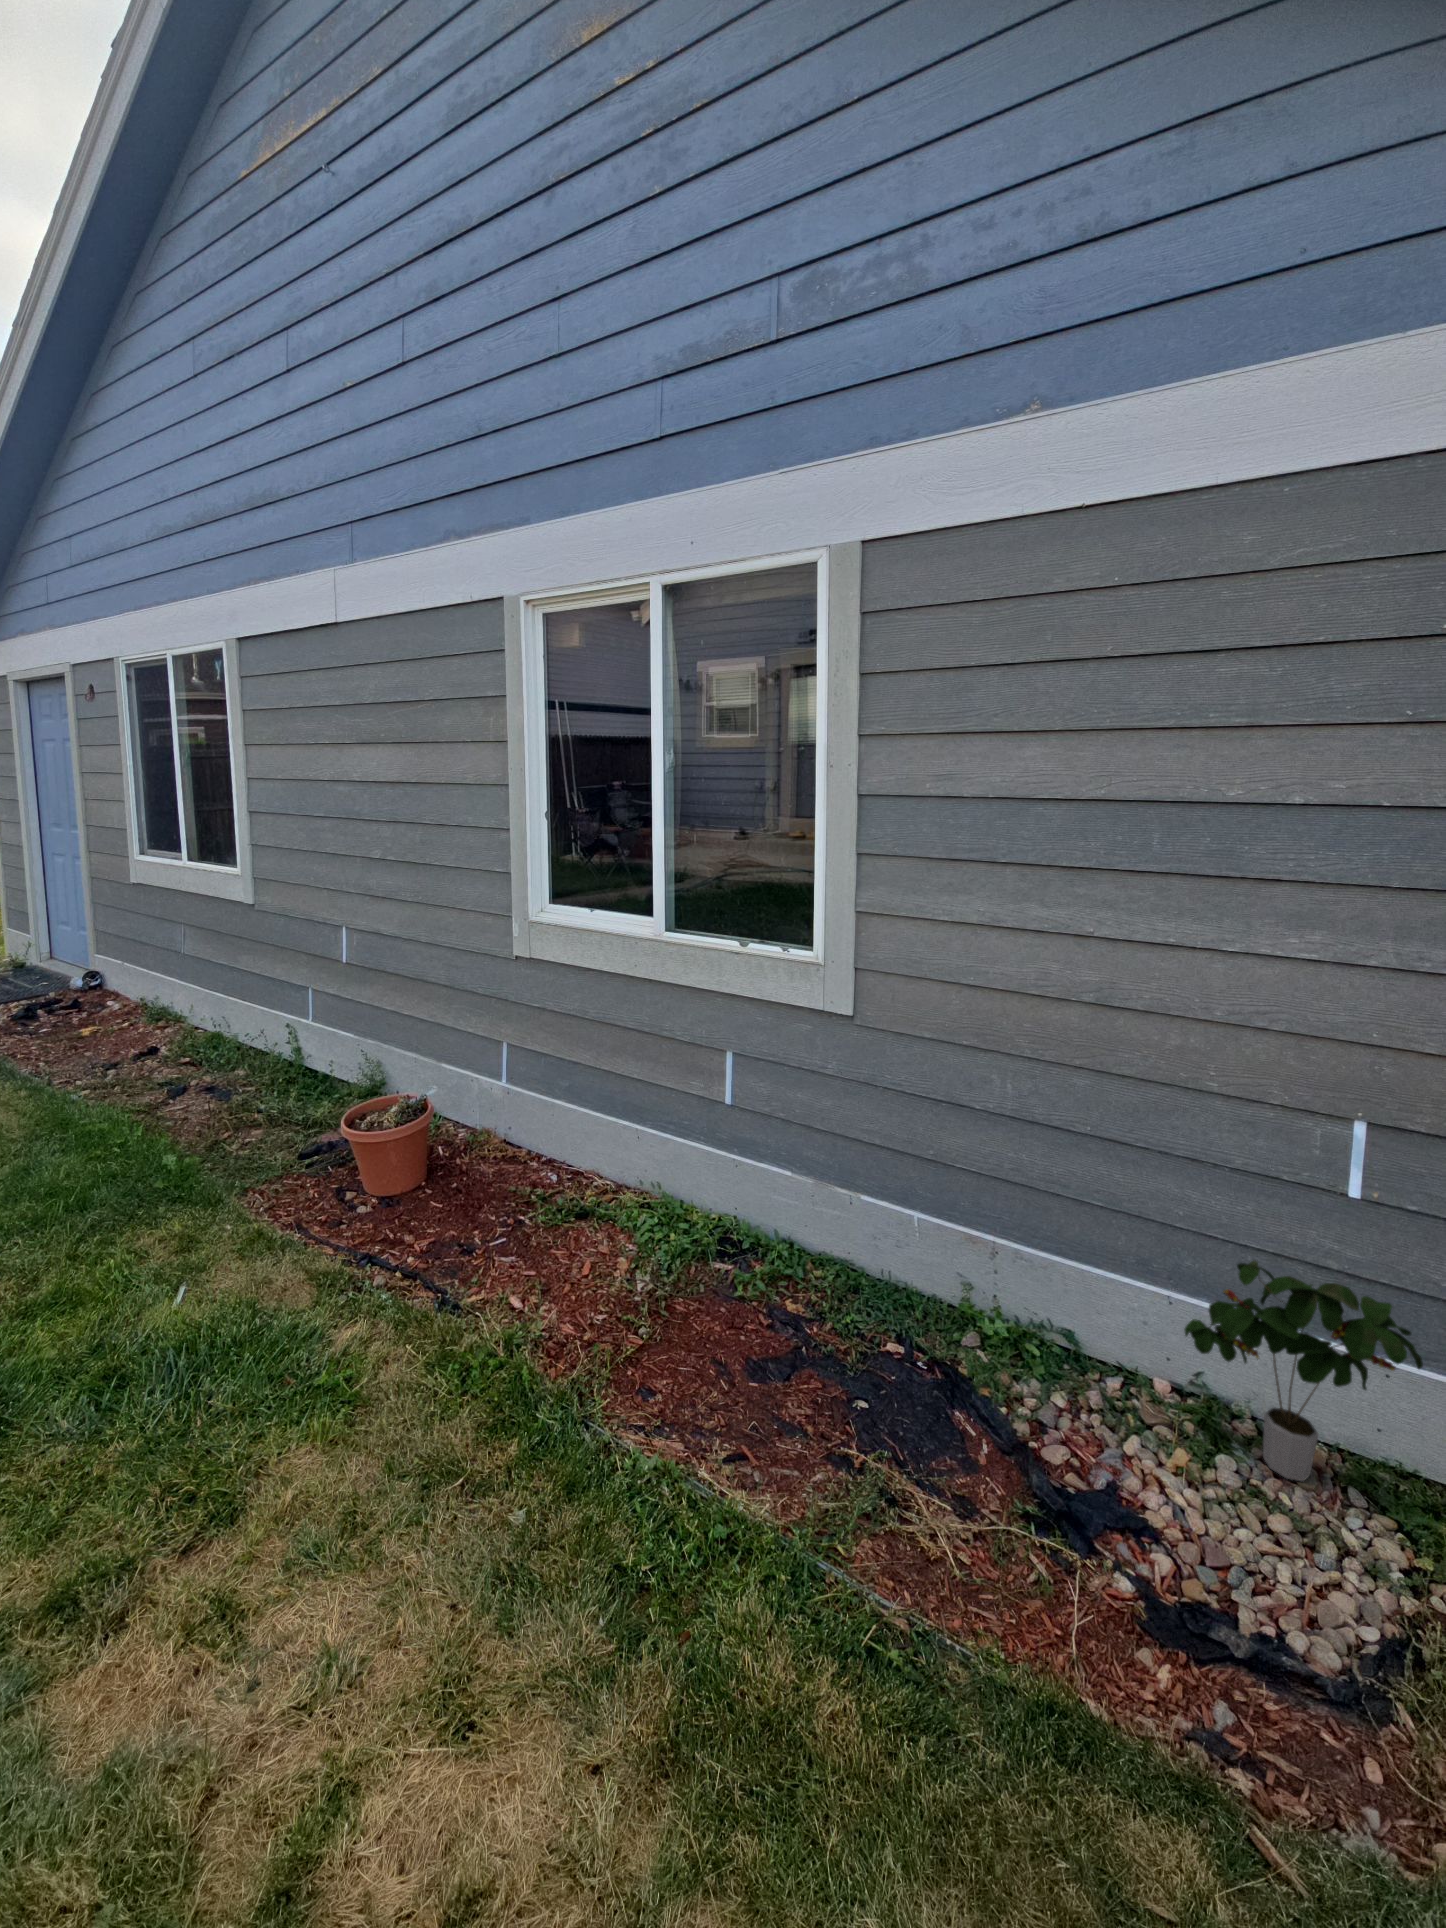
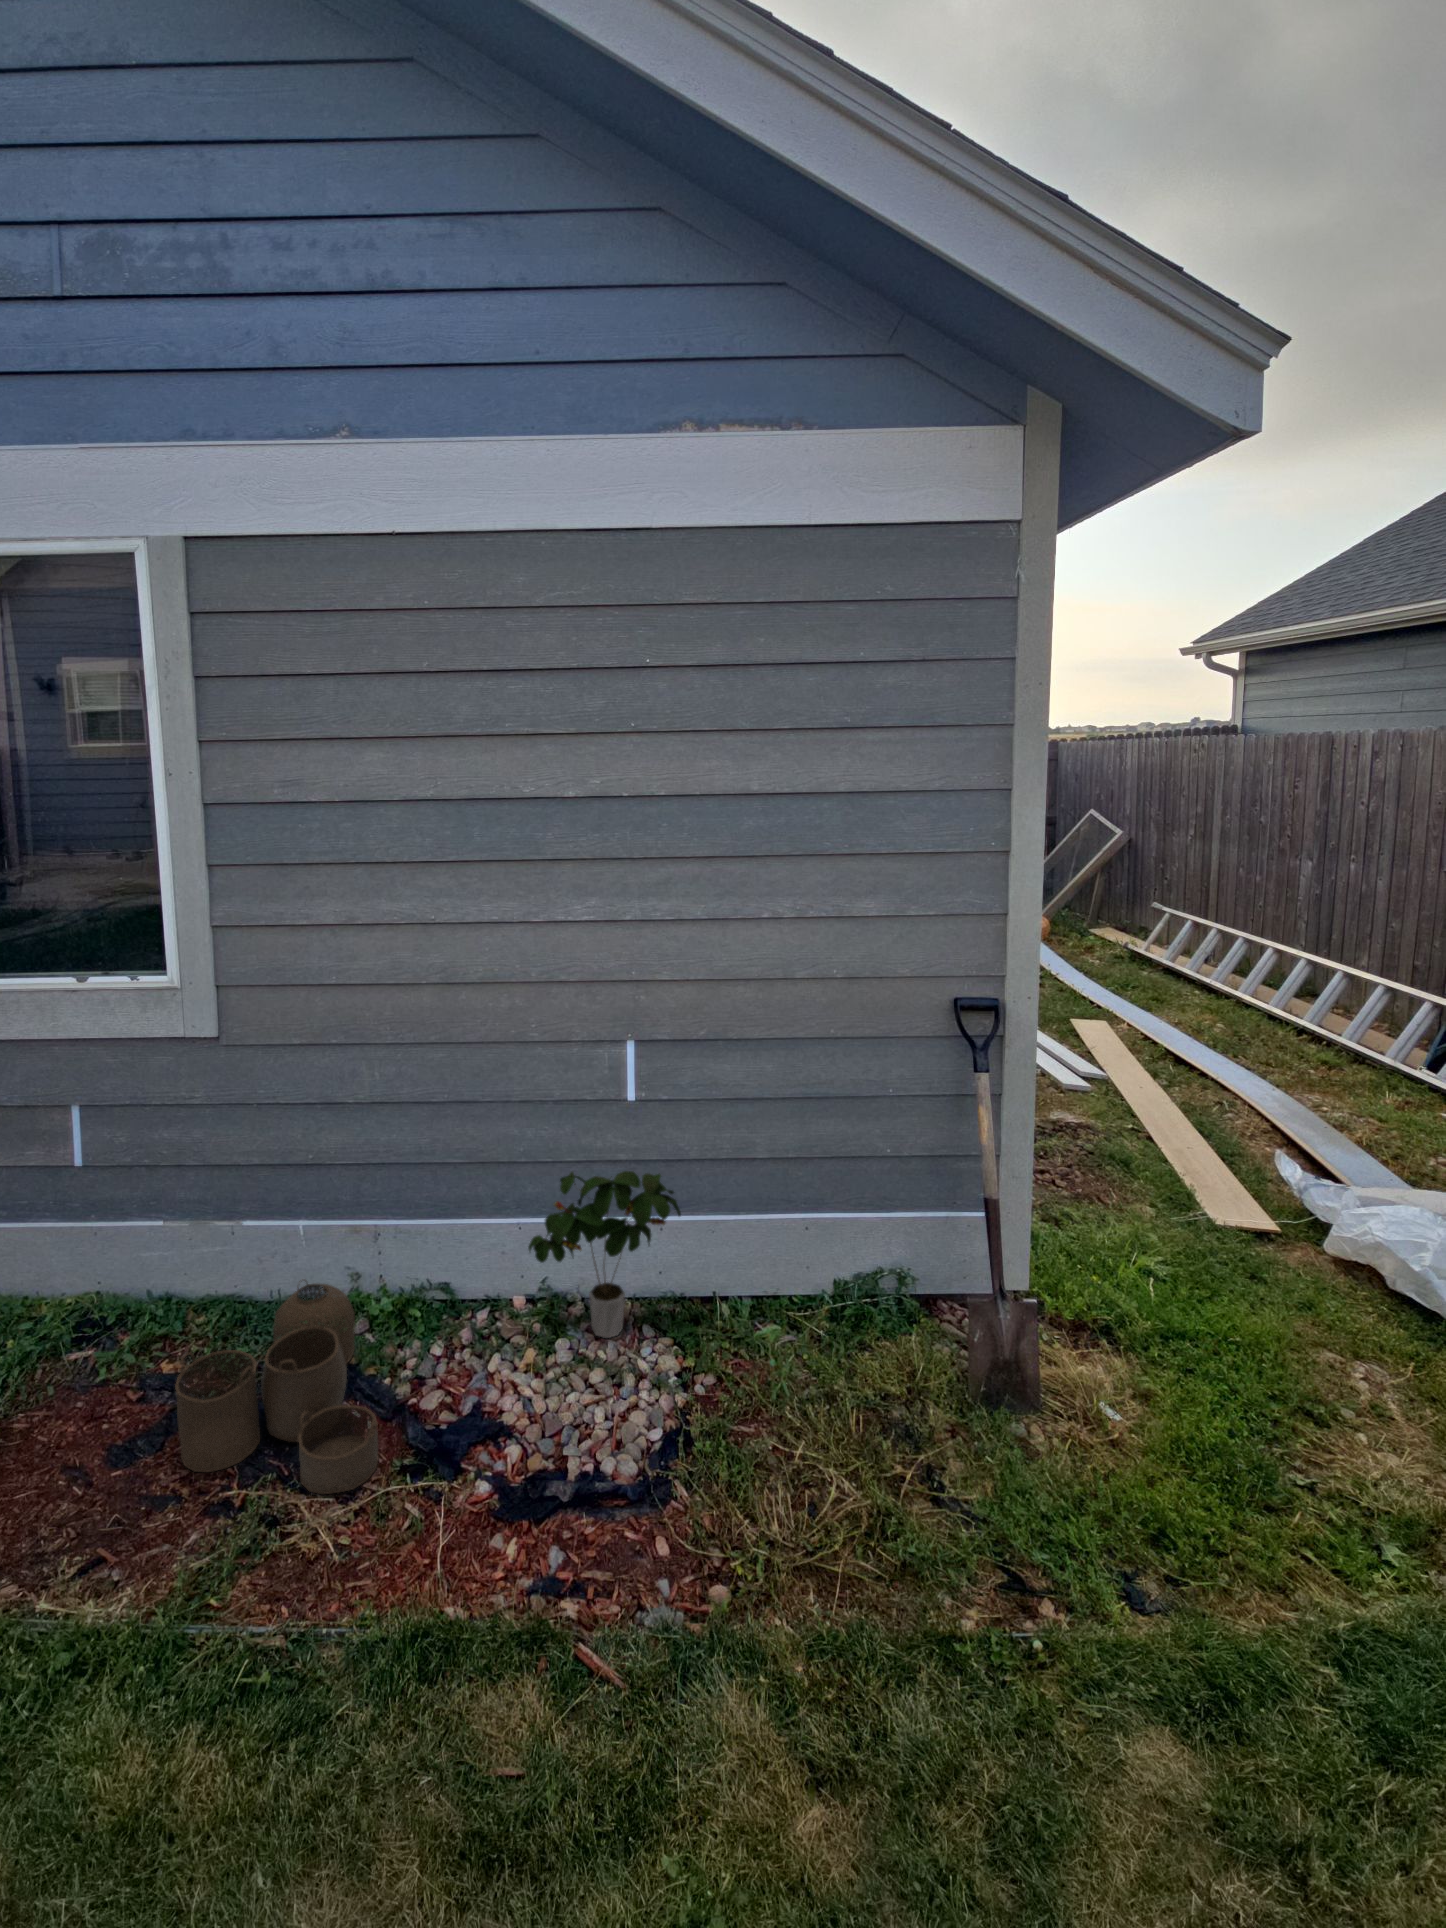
woven basket: none [805,1272,1000,1508] -> present [175,1279,379,1494]

